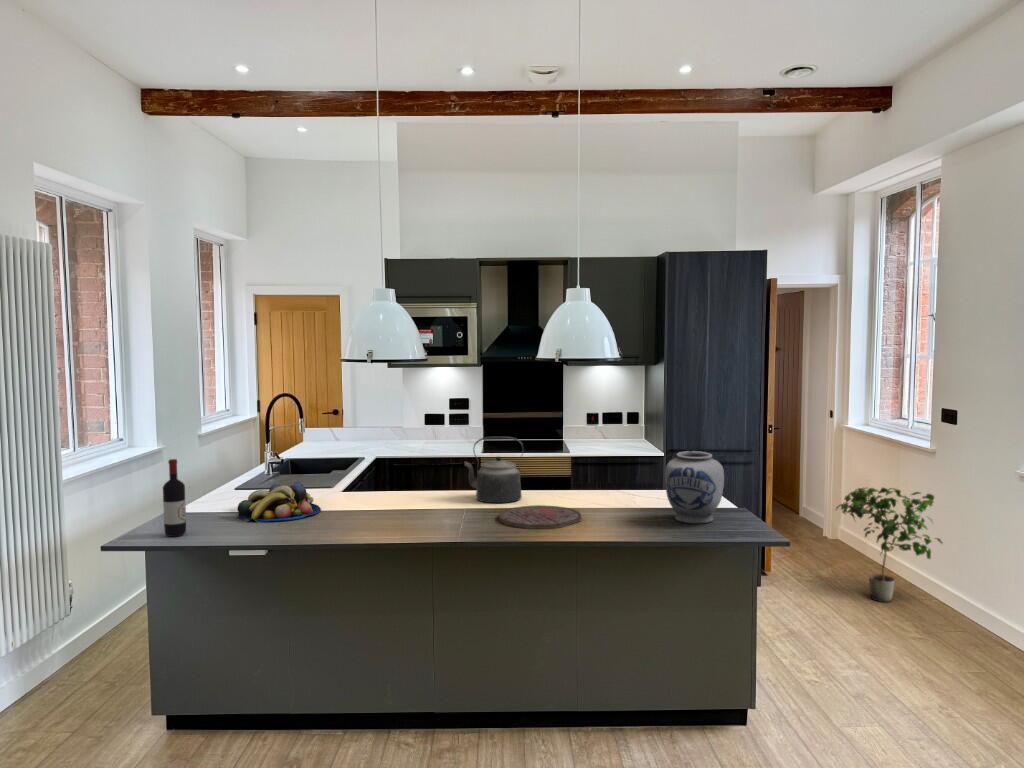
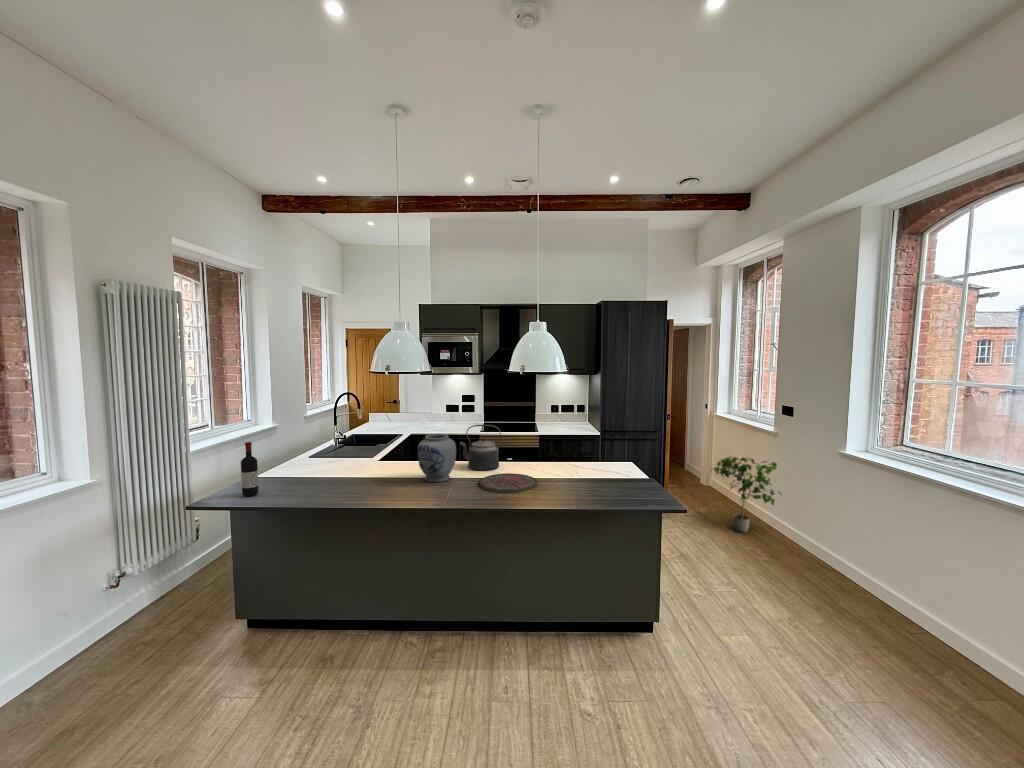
vase: present [665,451,724,524] -> present [418,434,456,482]
fruit bowl: present [237,482,321,522] -> none [300,455,360,485]

